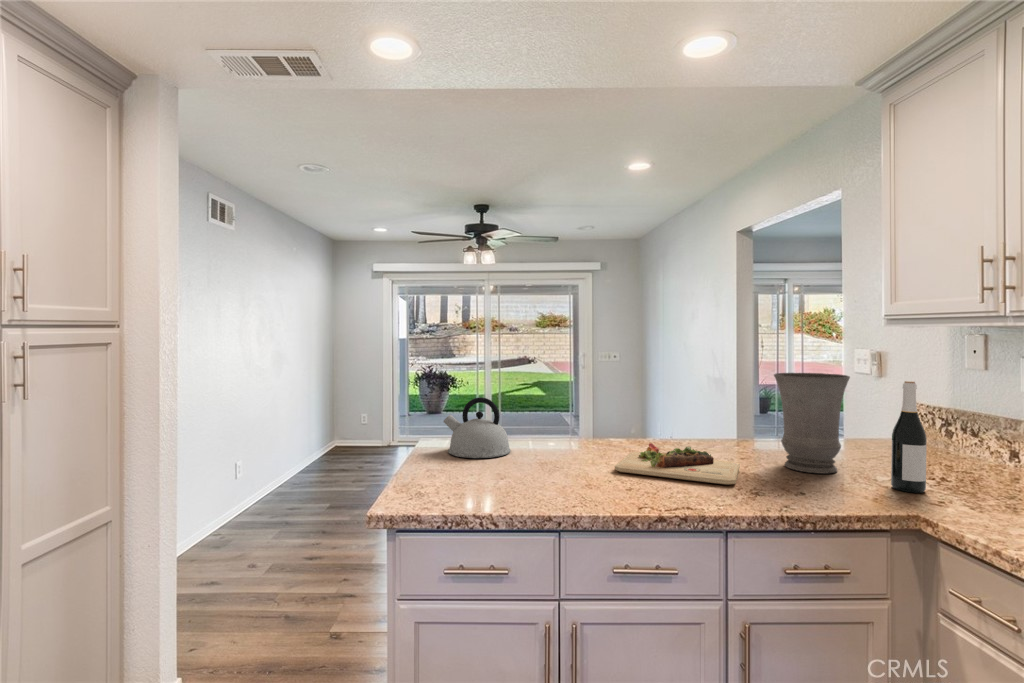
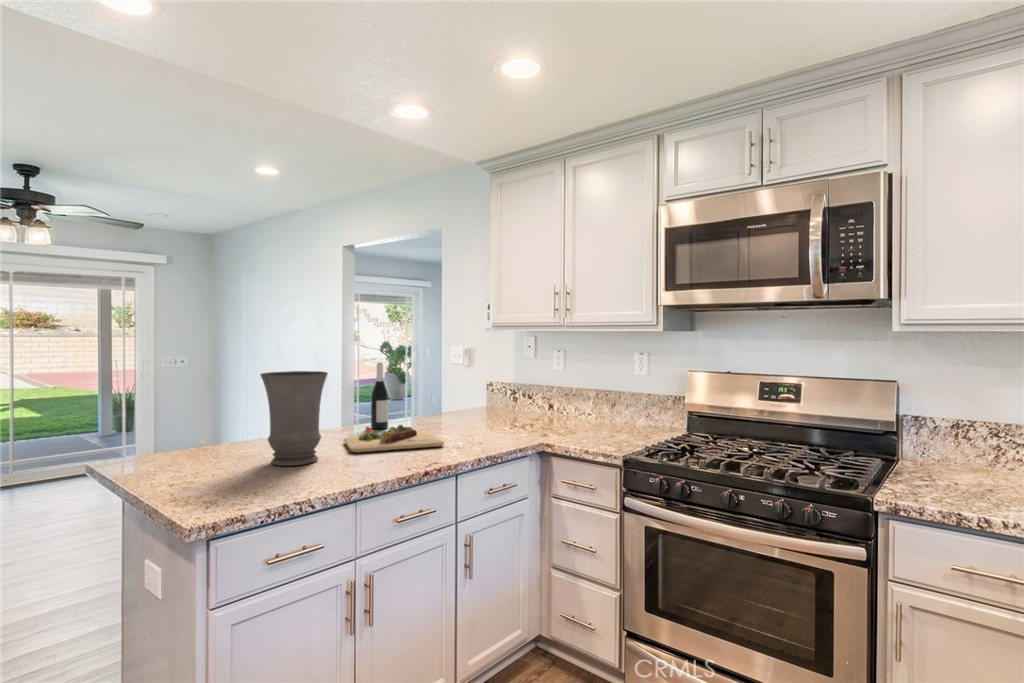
vase: present [774,373,850,474] -> present [260,371,328,466]
wine bottle: present [891,381,927,493] -> present [371,363,388,429]
kettle: present [444,397,511,458] -> none [140,403,227,470]

